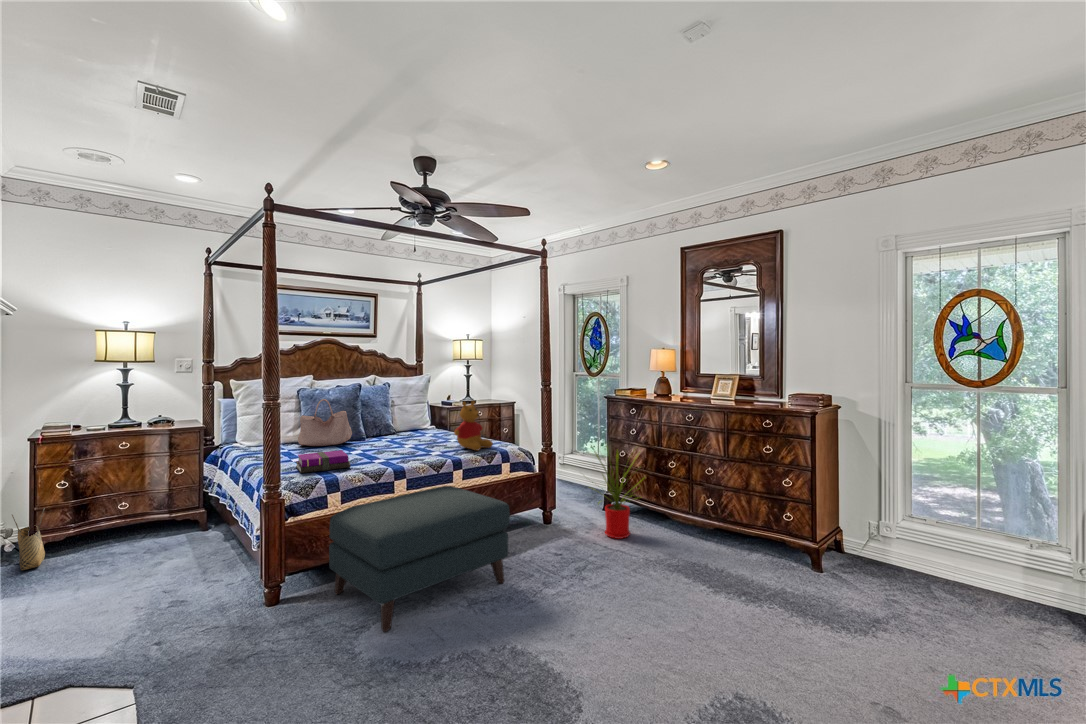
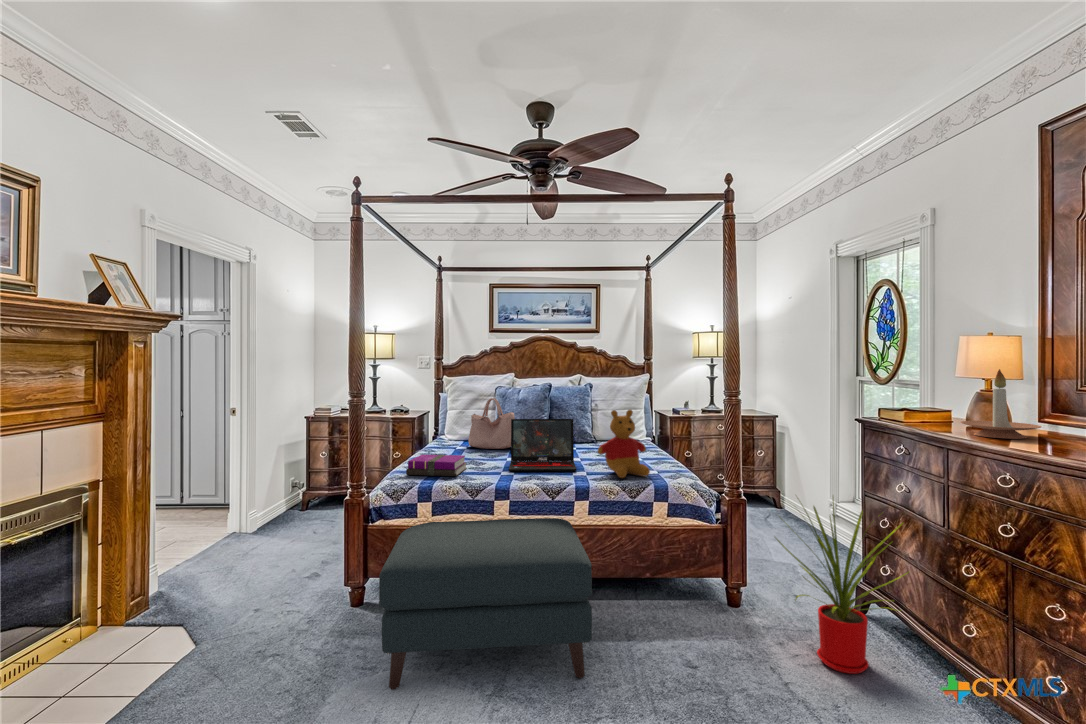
candle holder: none [665,368,696,402] -> present [961,369,1041,439]
laptop: none [370,411,437,458] -> present [509,419,576,471]
woven basket: present [12,508,45,570] -> none [279,474,302,521]

